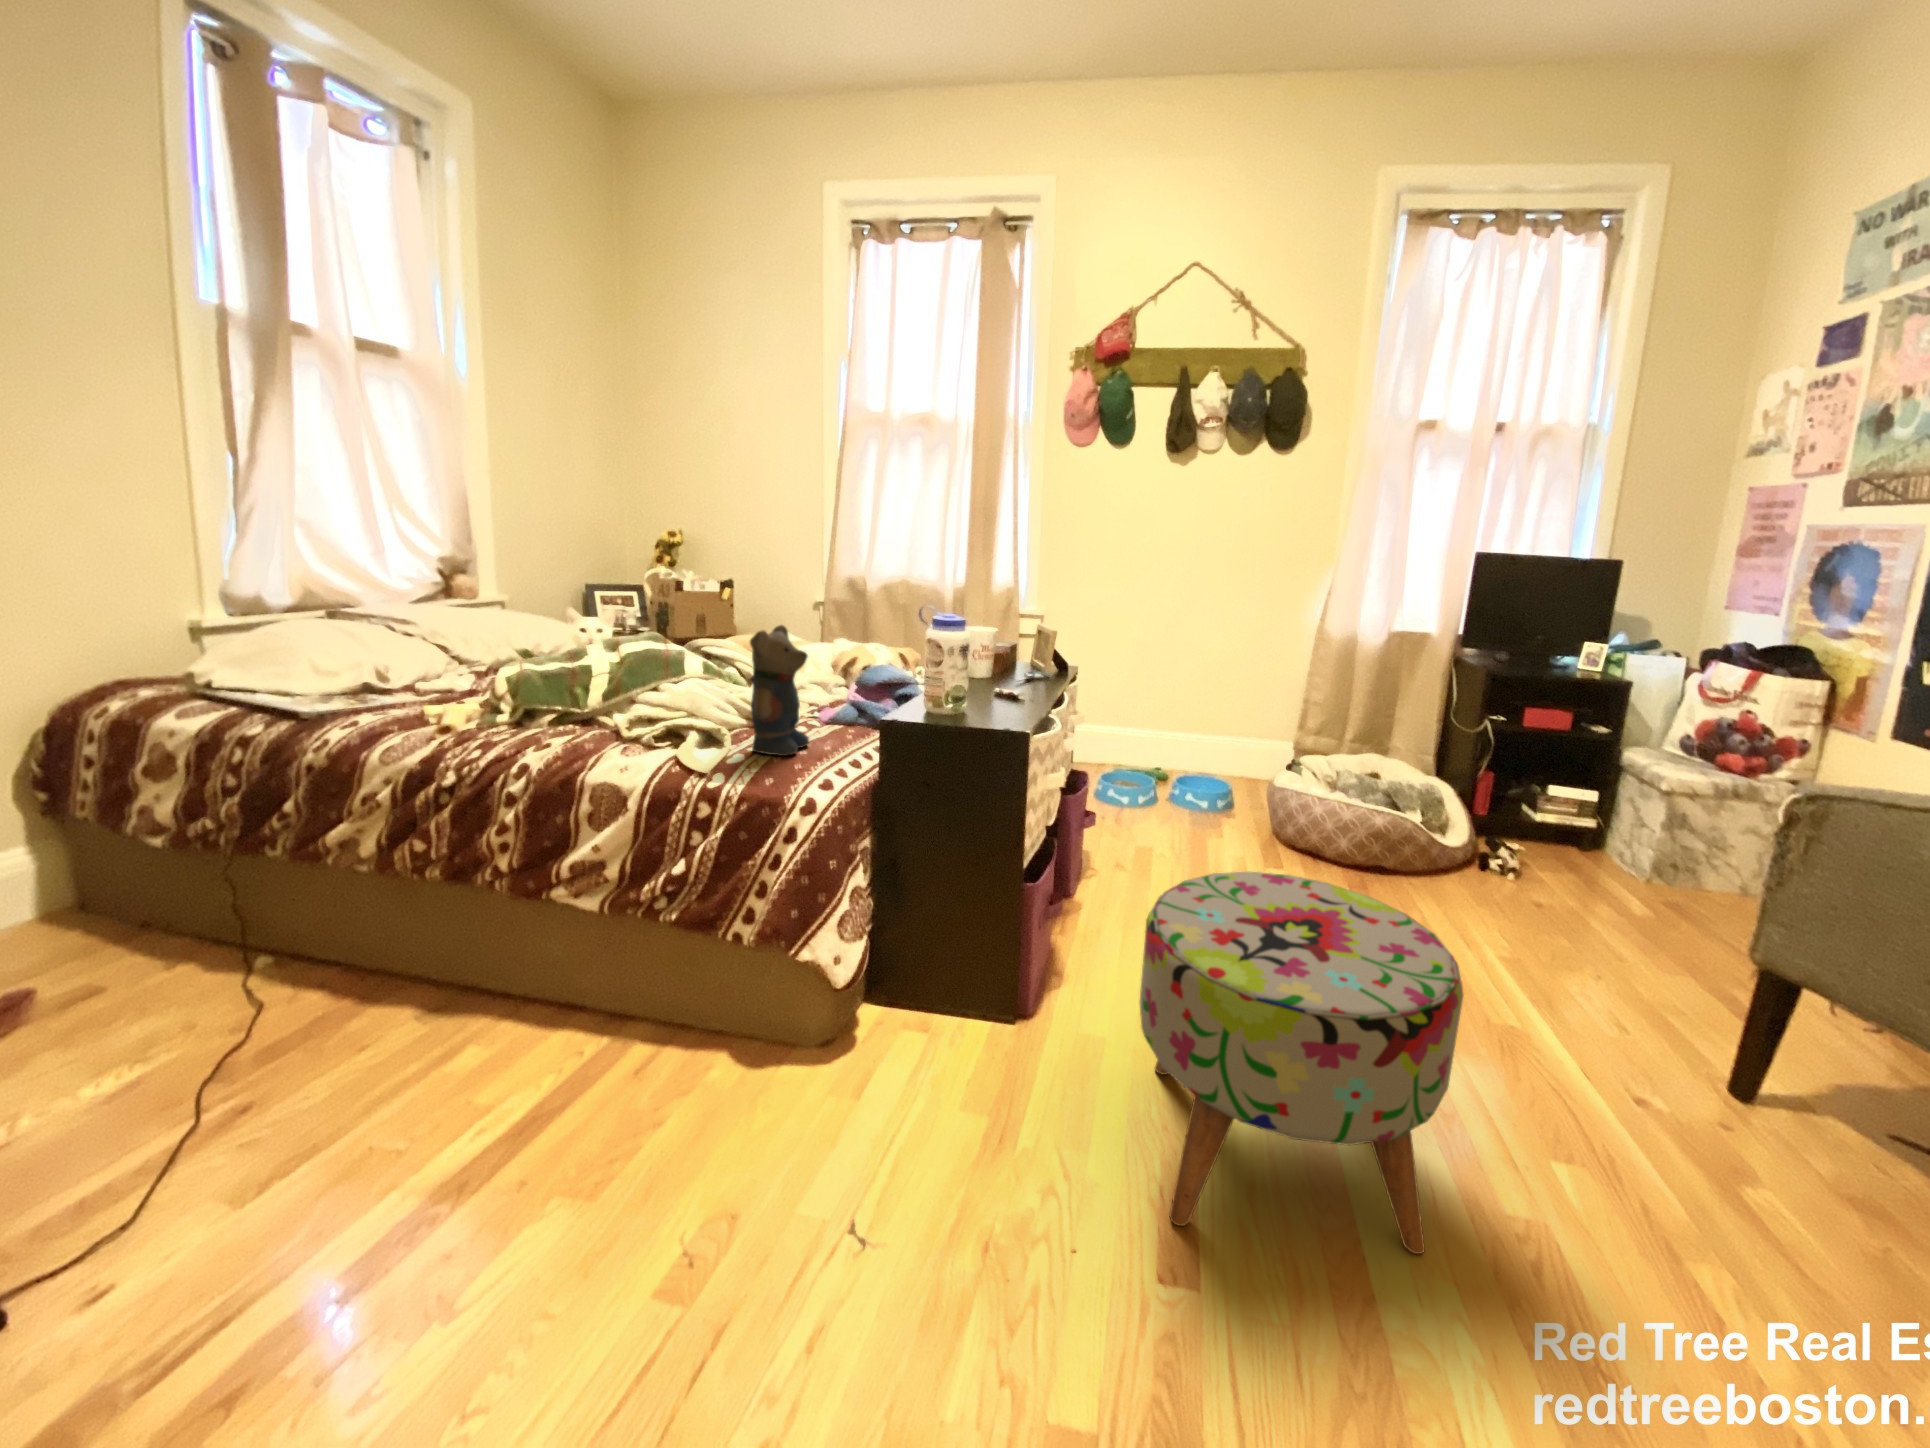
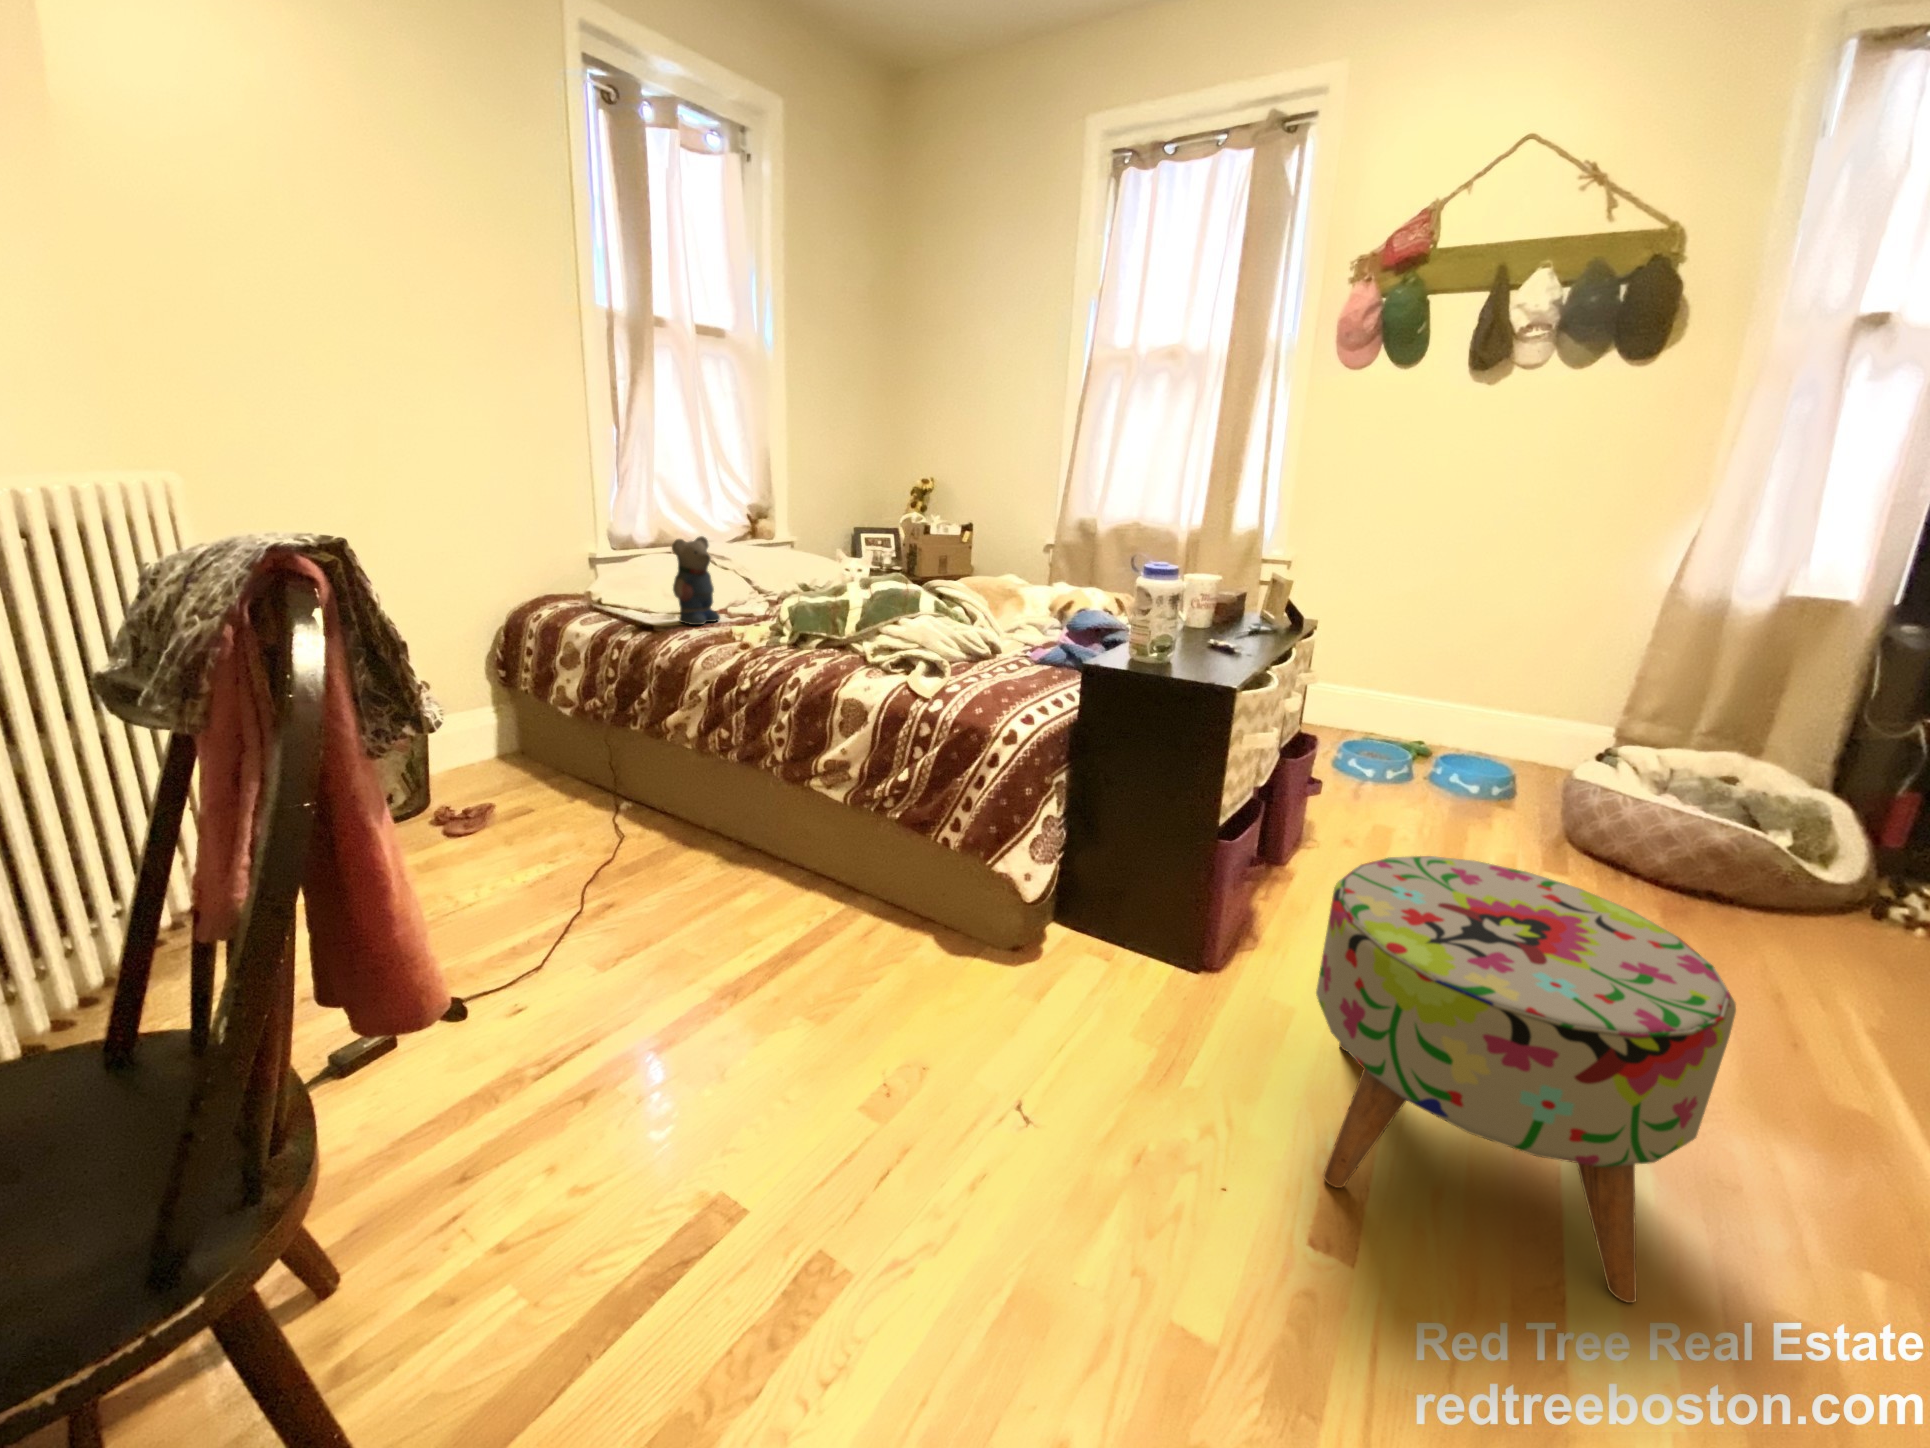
teddy bear: present [750,625,809,756] -> present [672,536,720,625]

